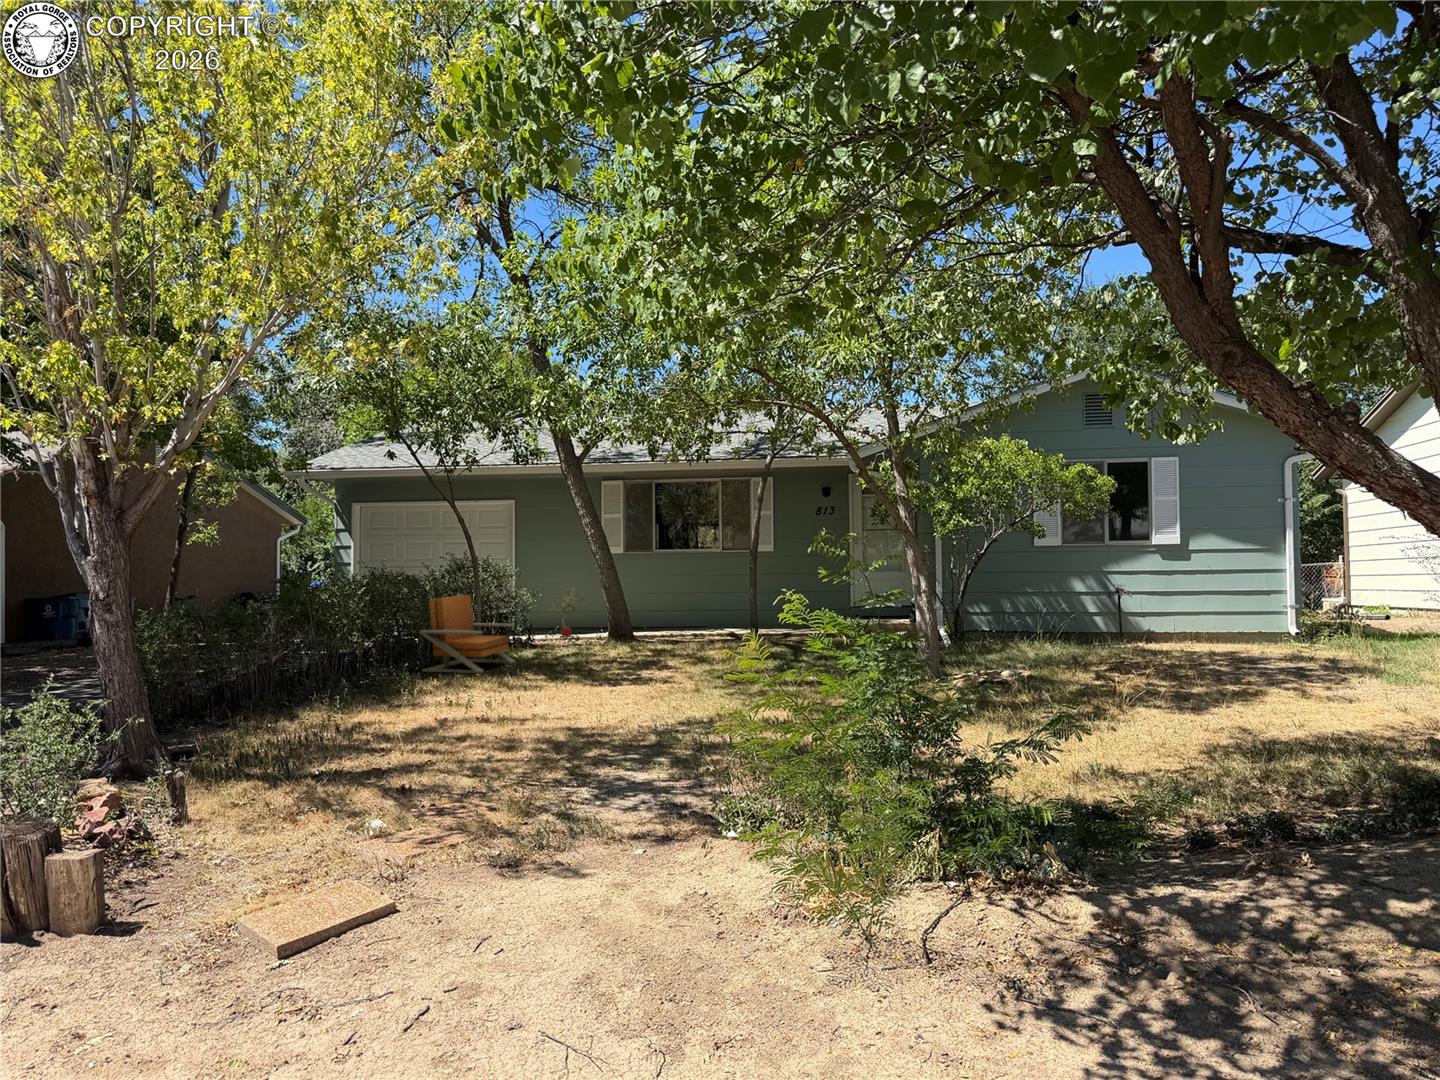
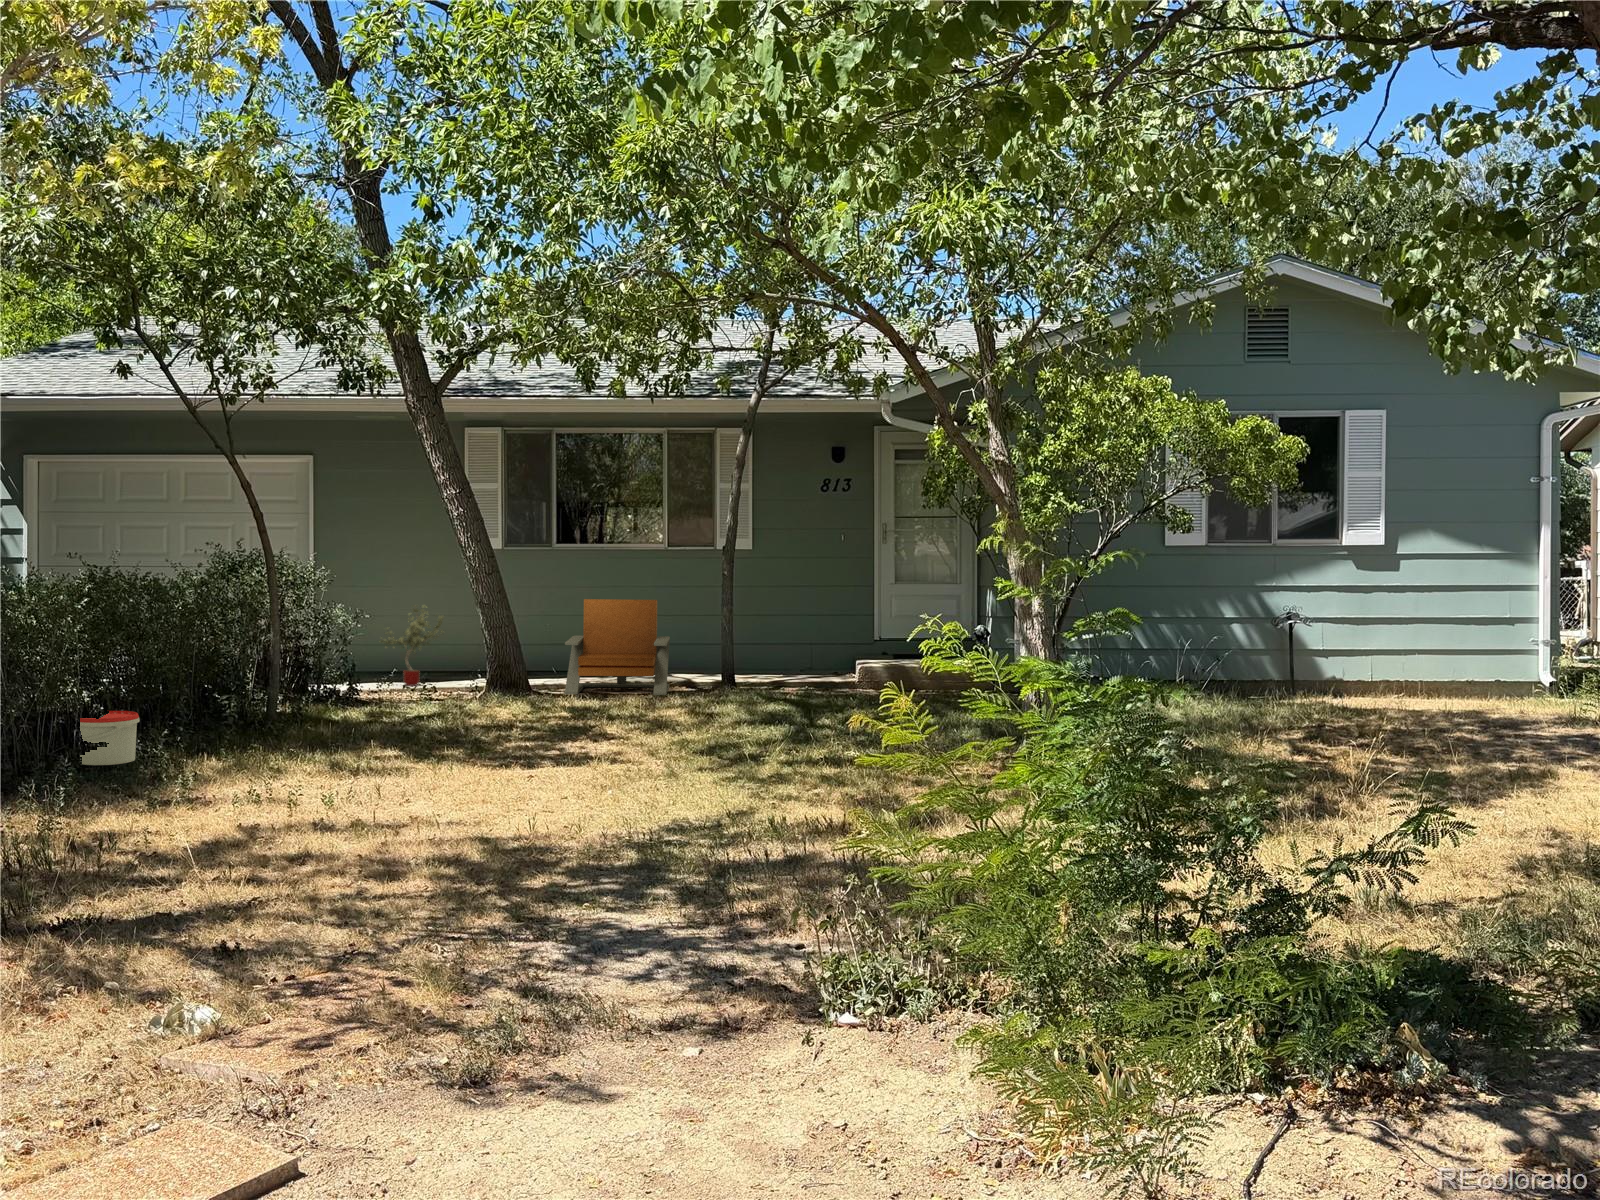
lounge chair: present [420,595,515,673] -> present [565,599,670,695]
bucket: none [356,653,393,685] -> present [80,711,140,765]

